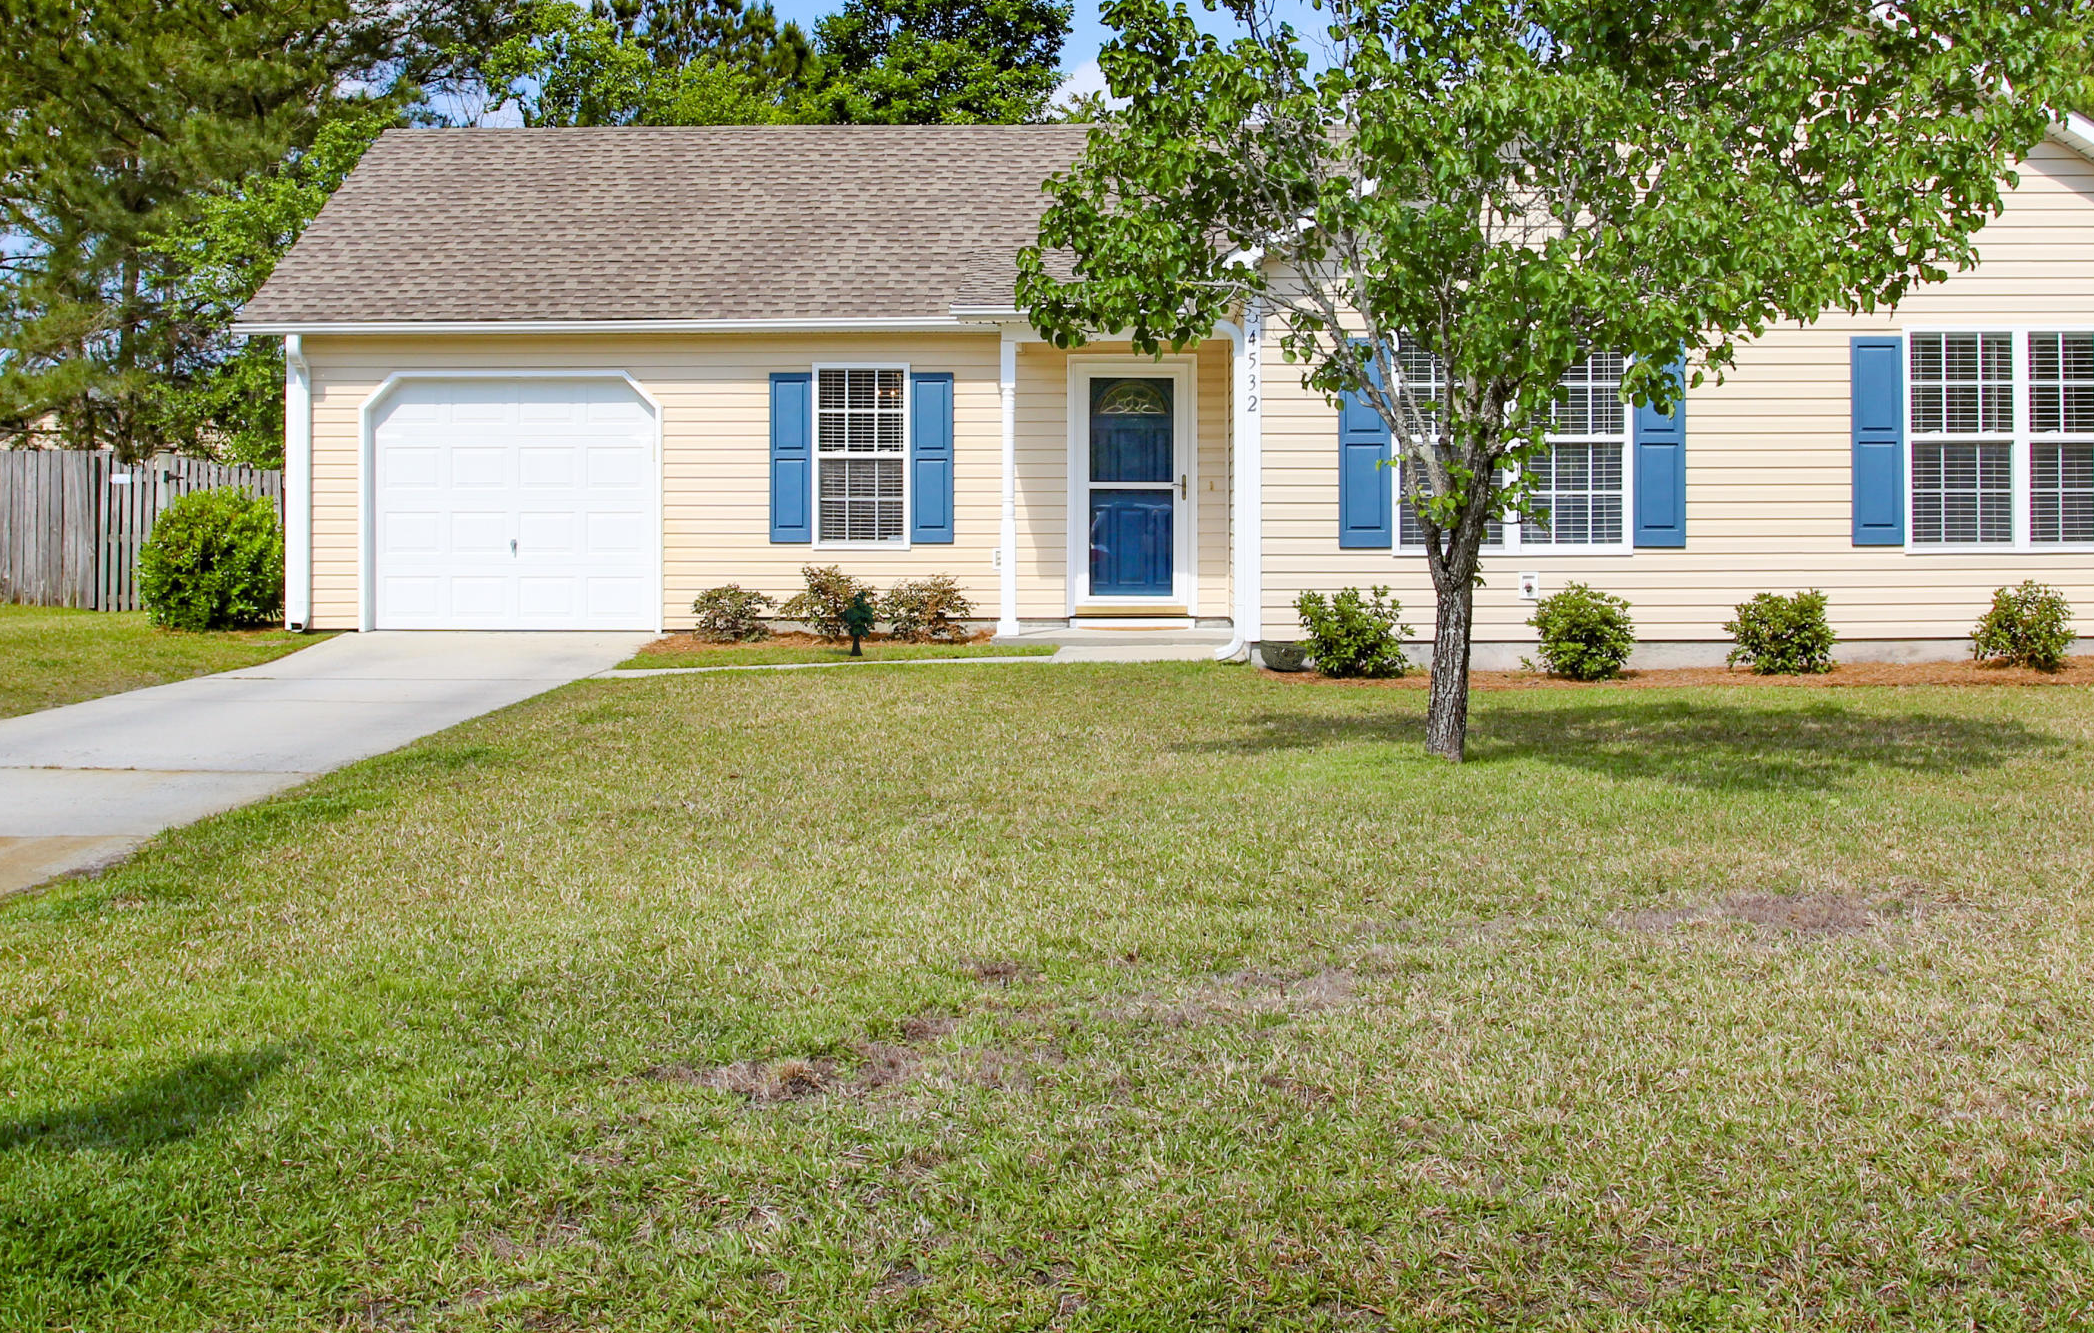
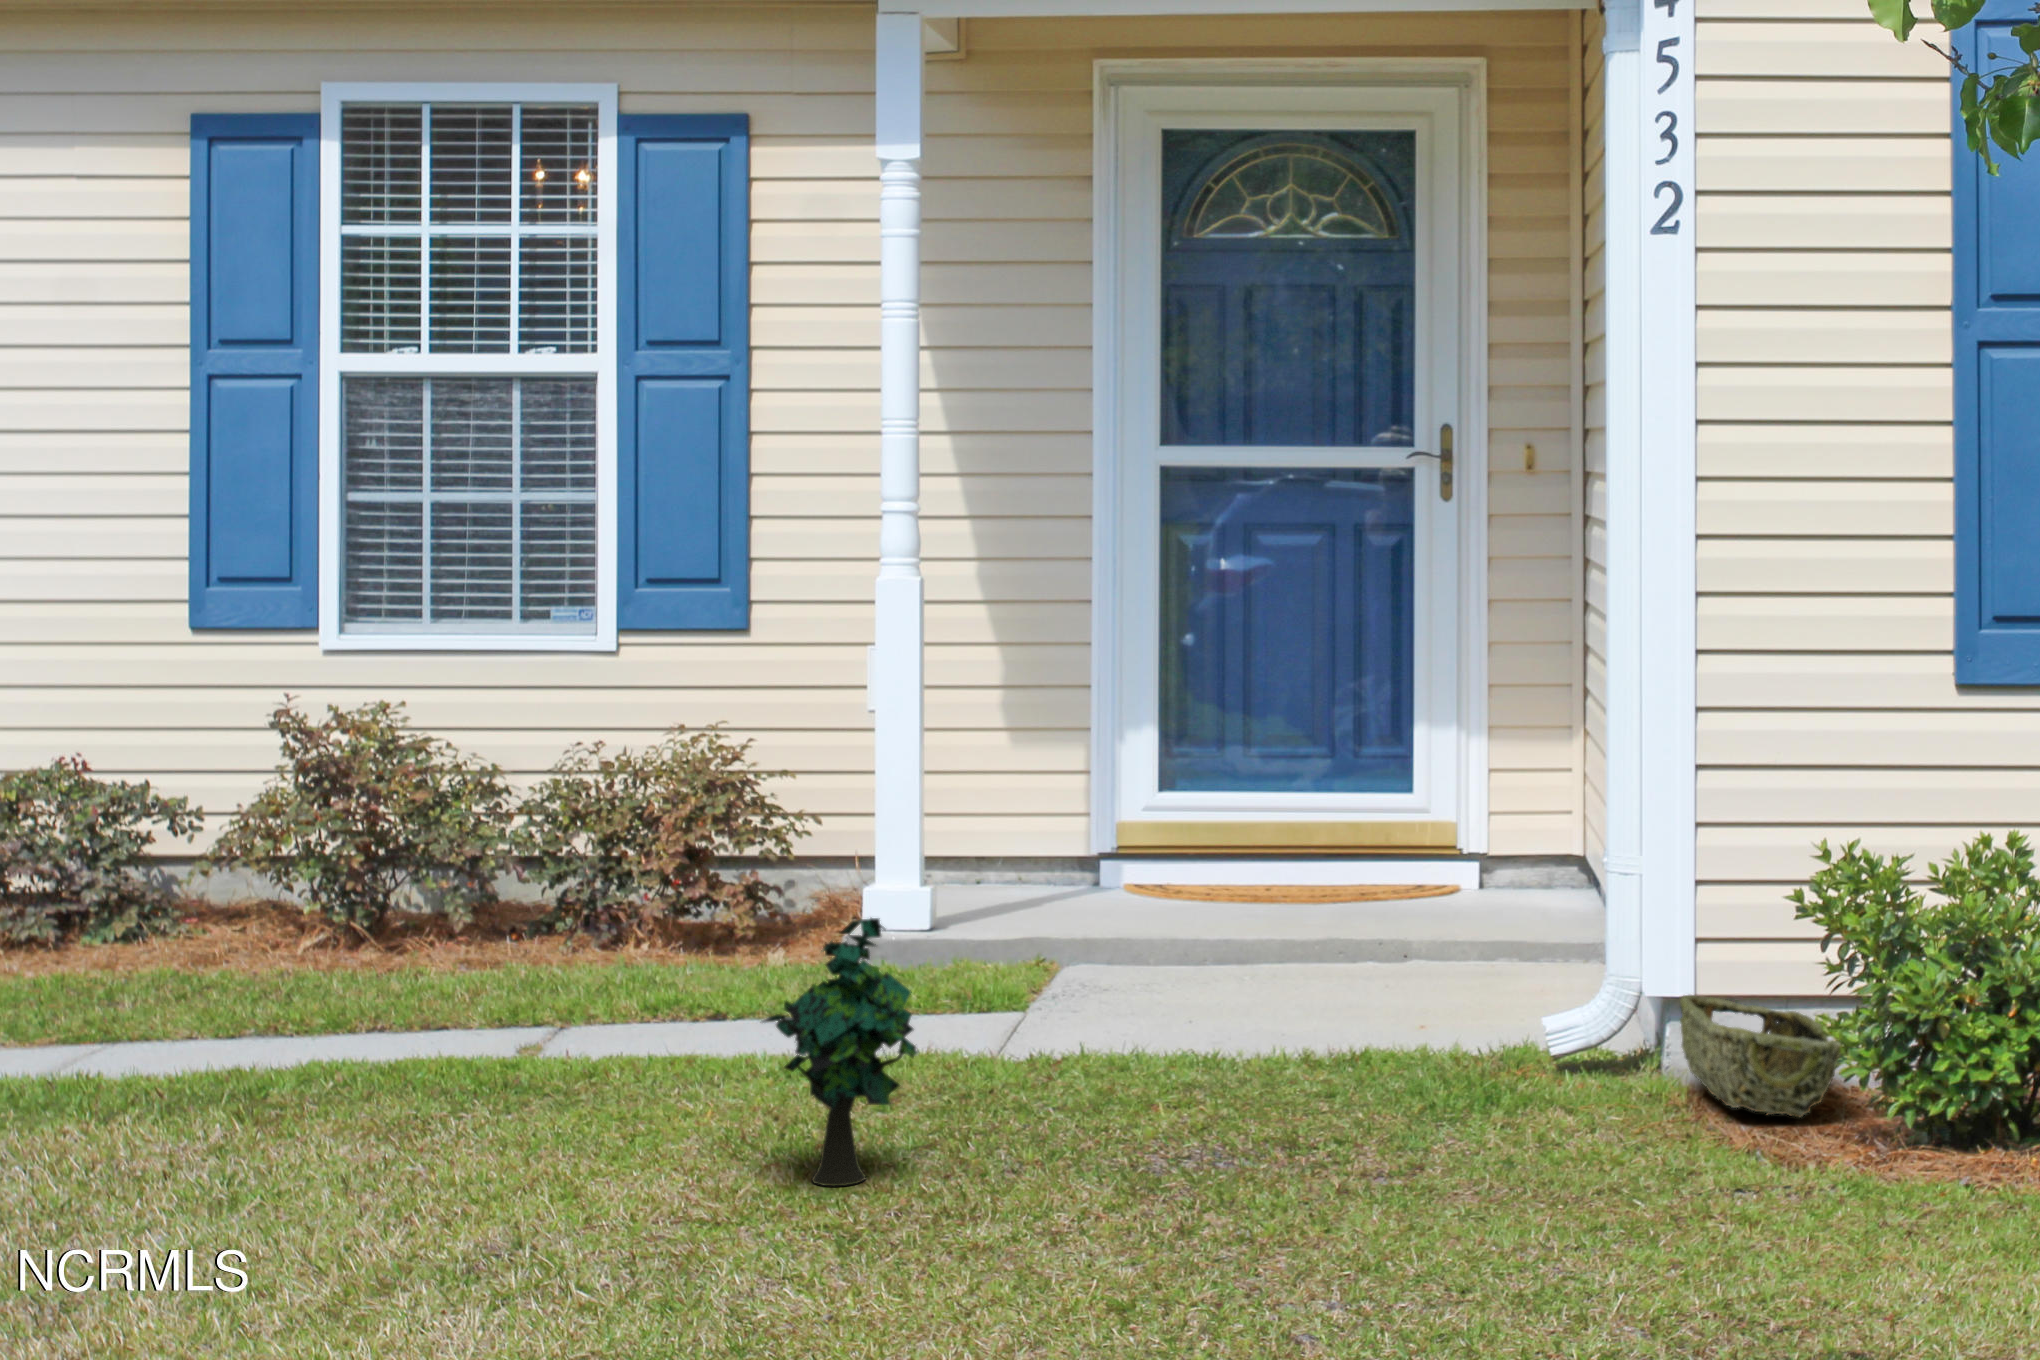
decorative plant: present [838,592,875,656] -> present [762,918,918,1186]

